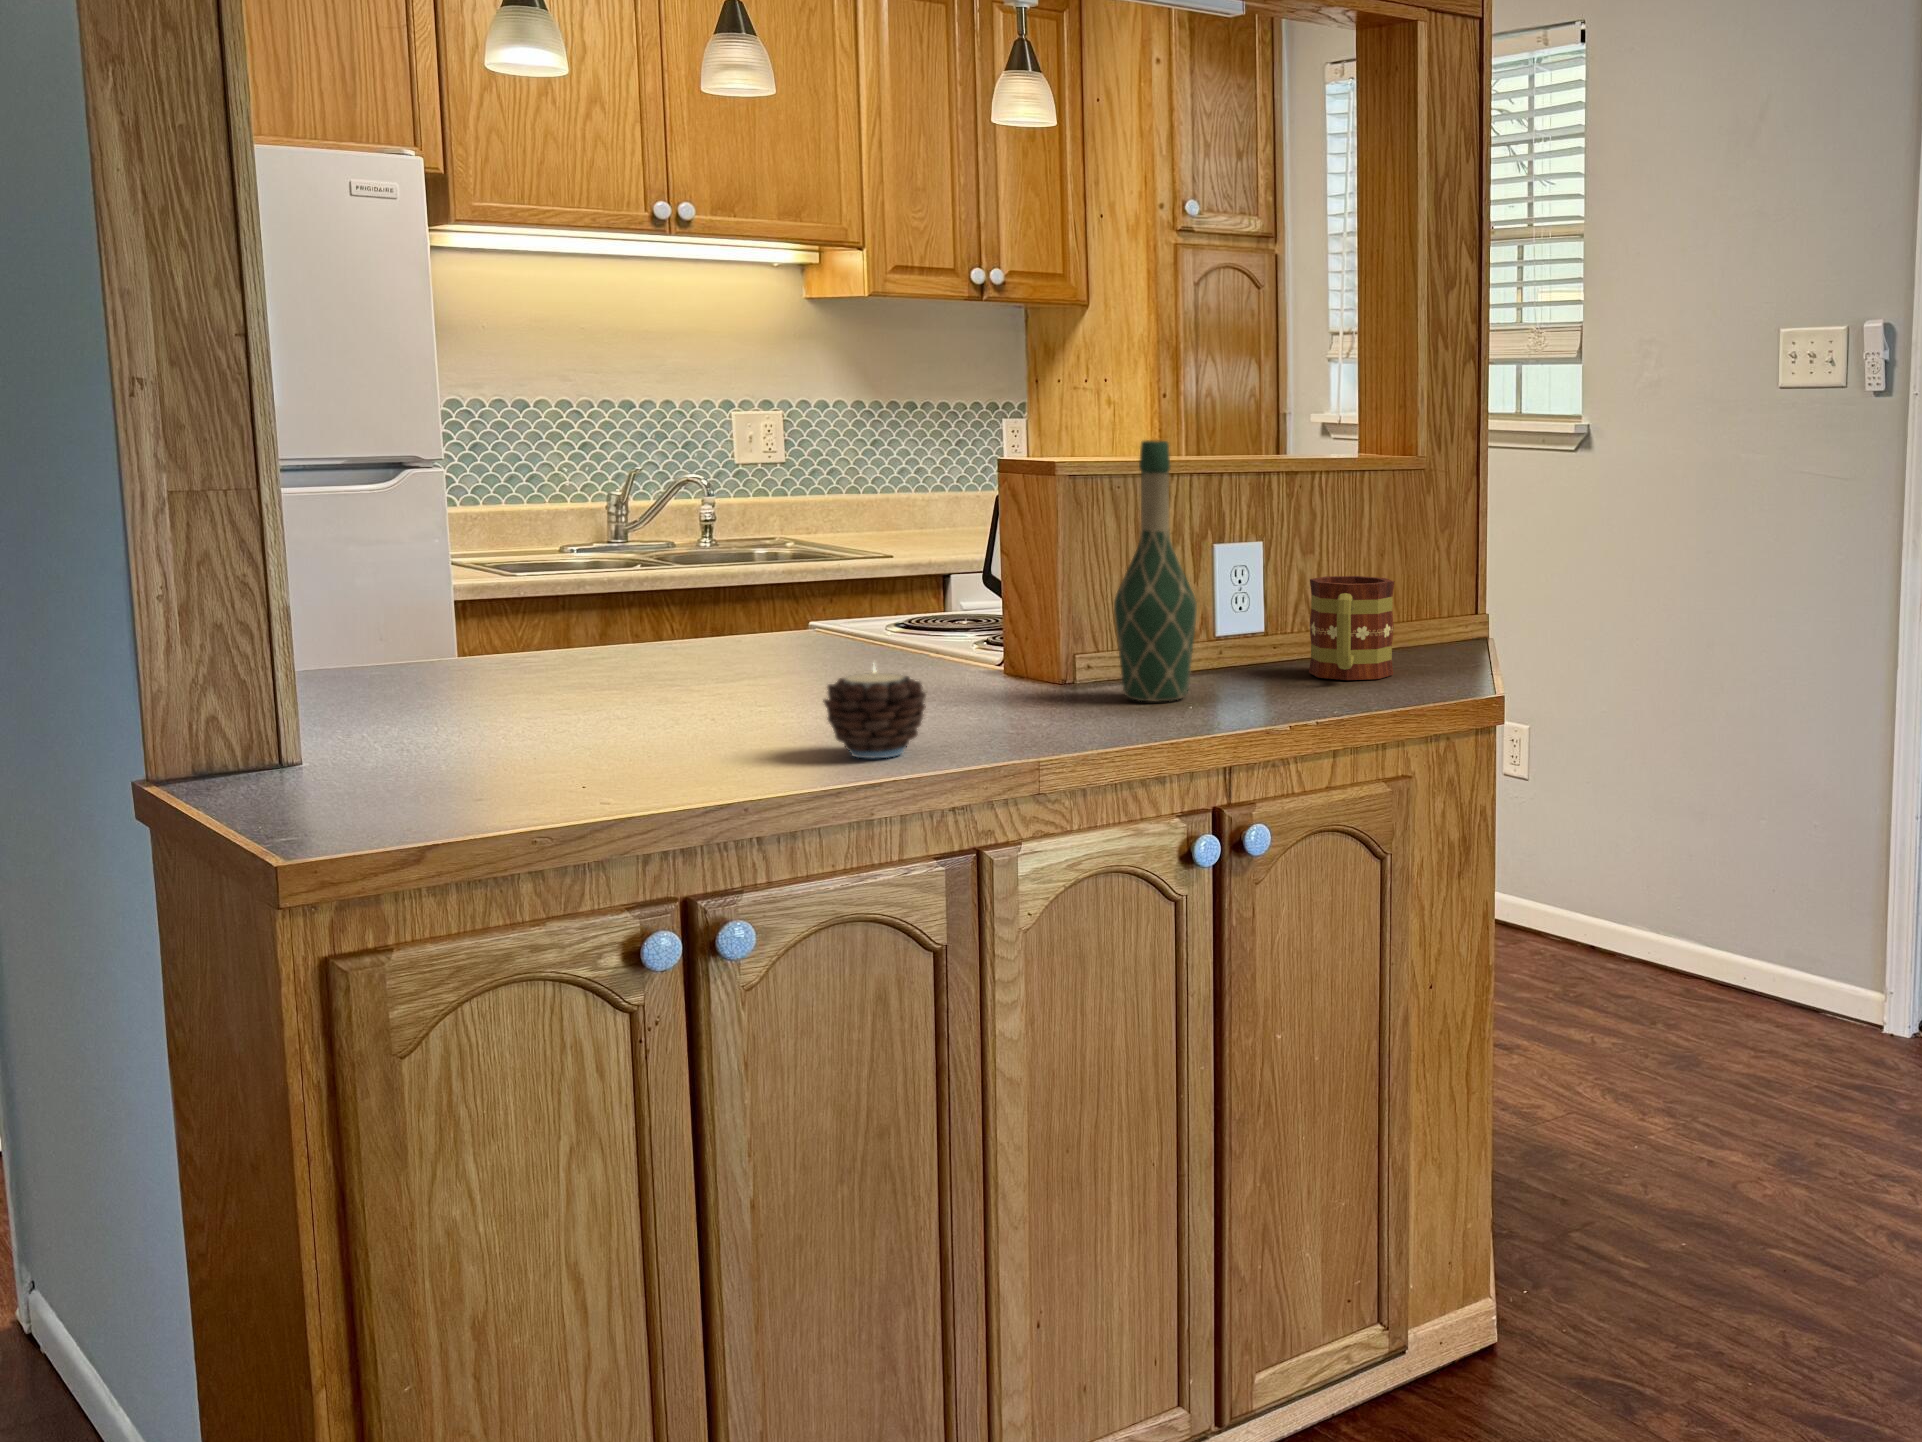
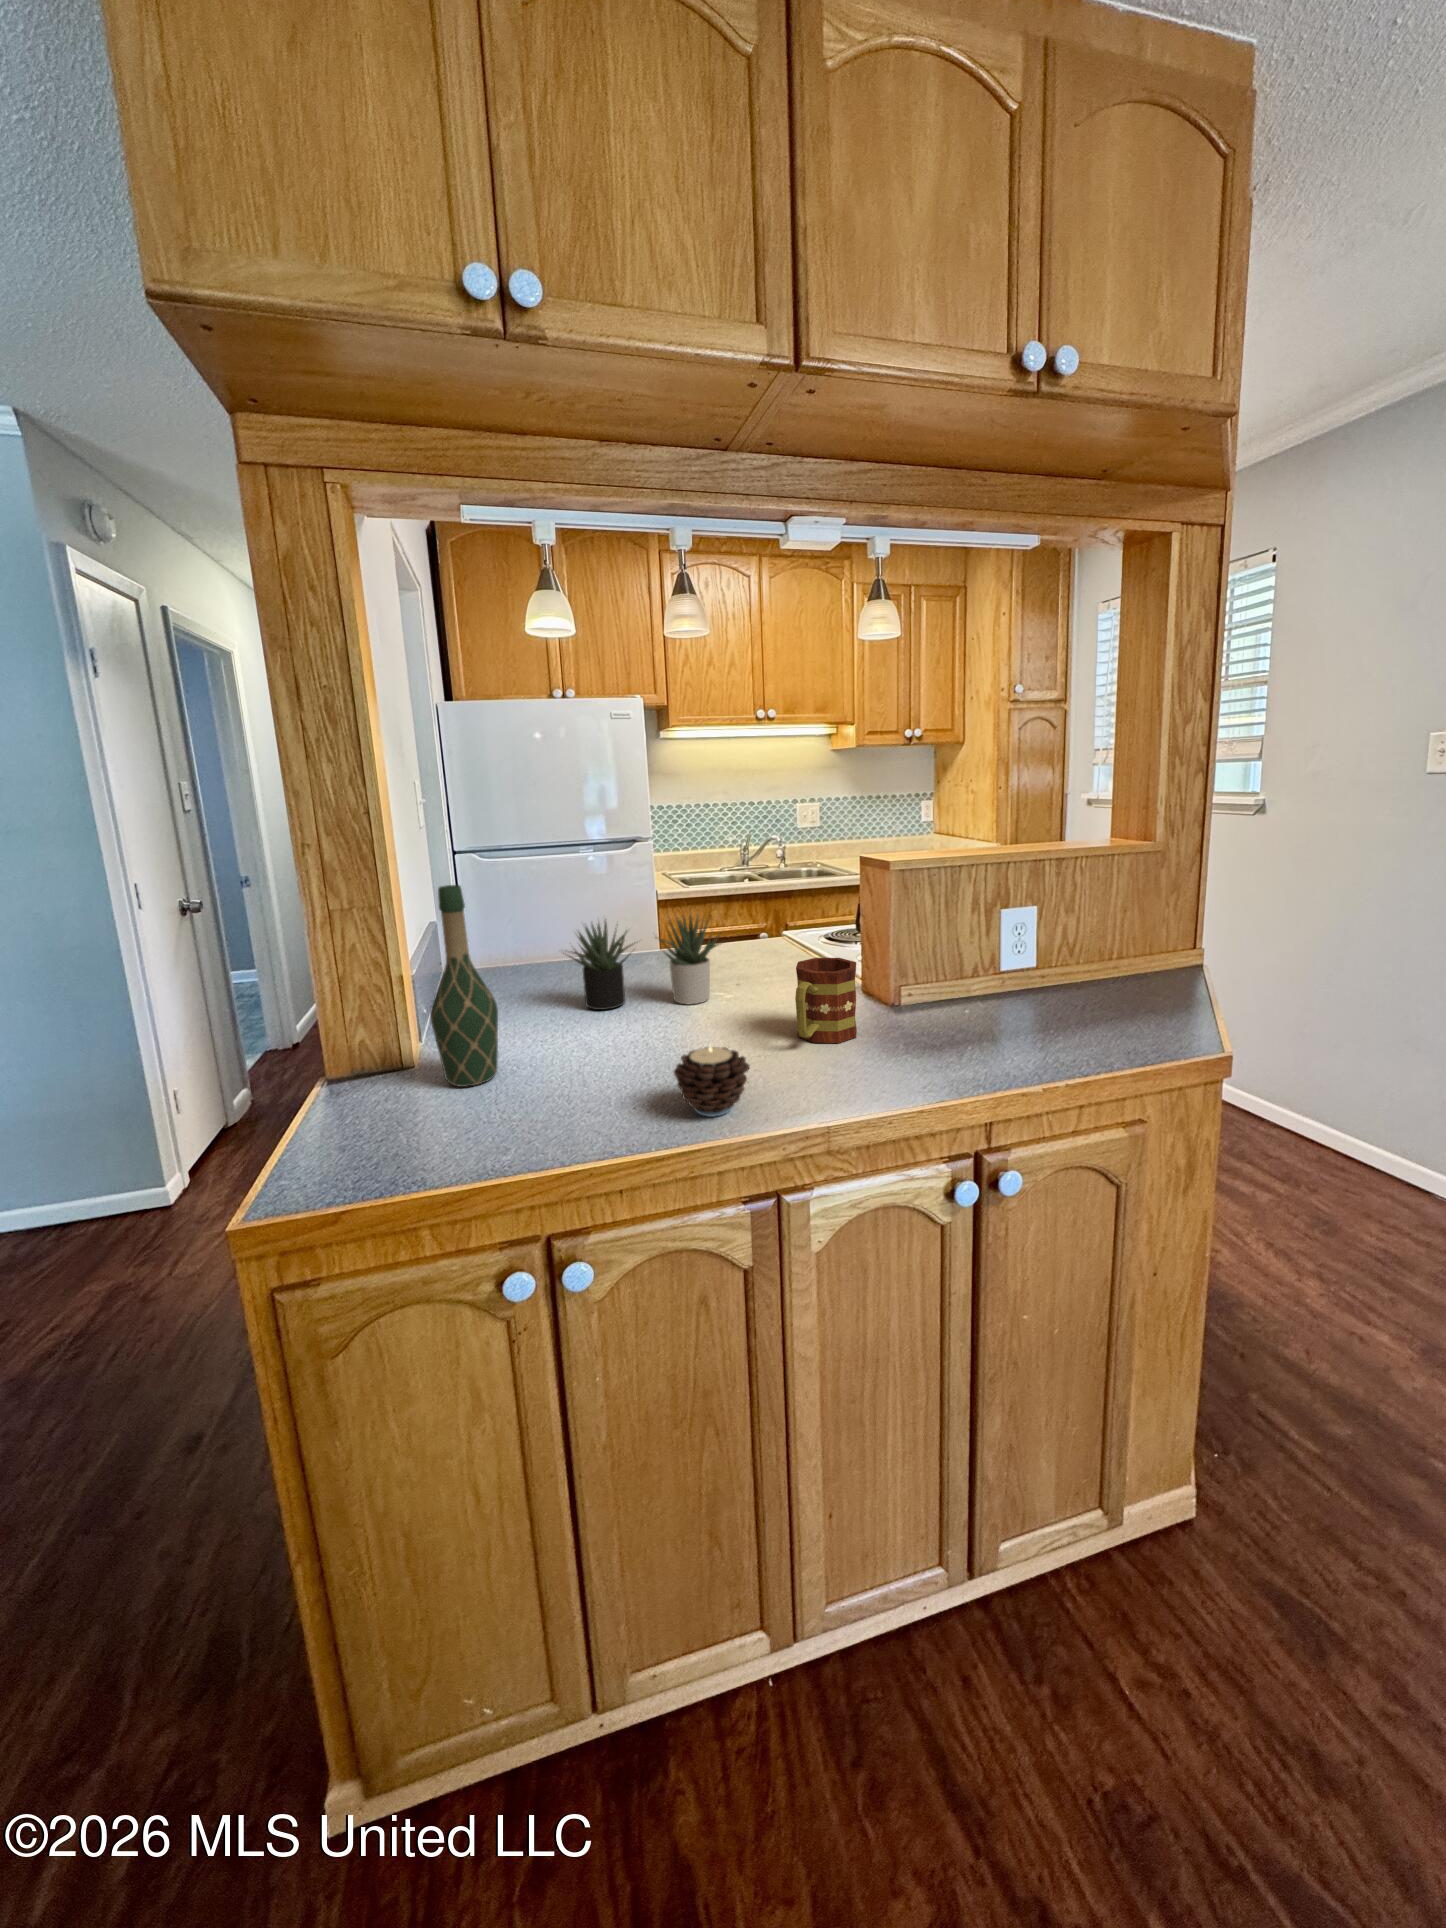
wine bottle: present [1114,440,1197,701] -> present [430,885,498,1087]
succulent plant: none [476,527,800,703] -> present [563,913,723,1010]
mug: present [1309,576,1394,680] -> present [795,958,857,1043]

